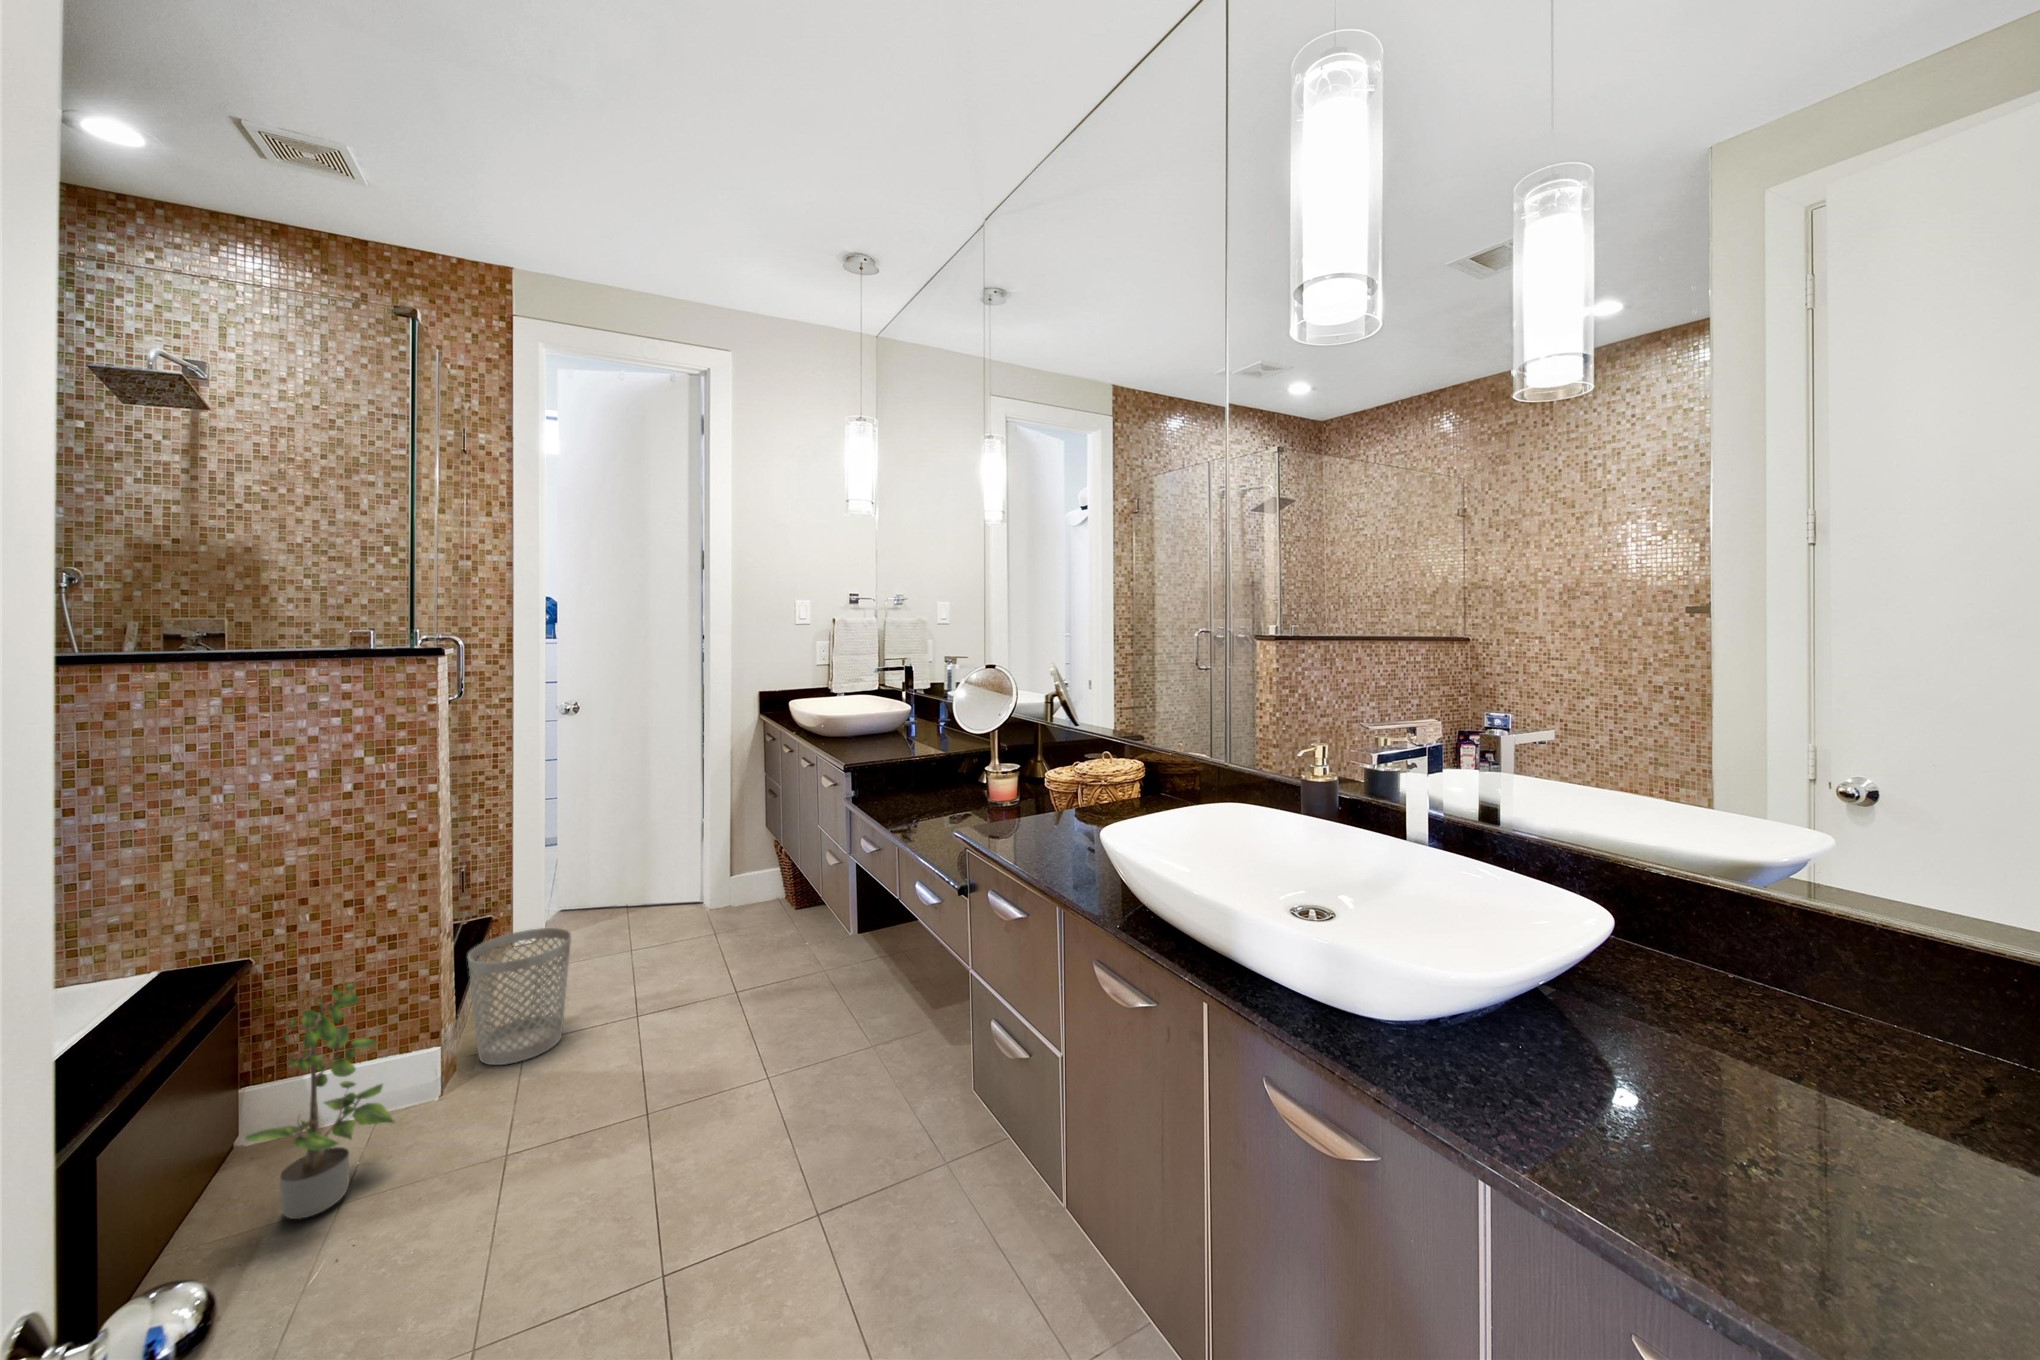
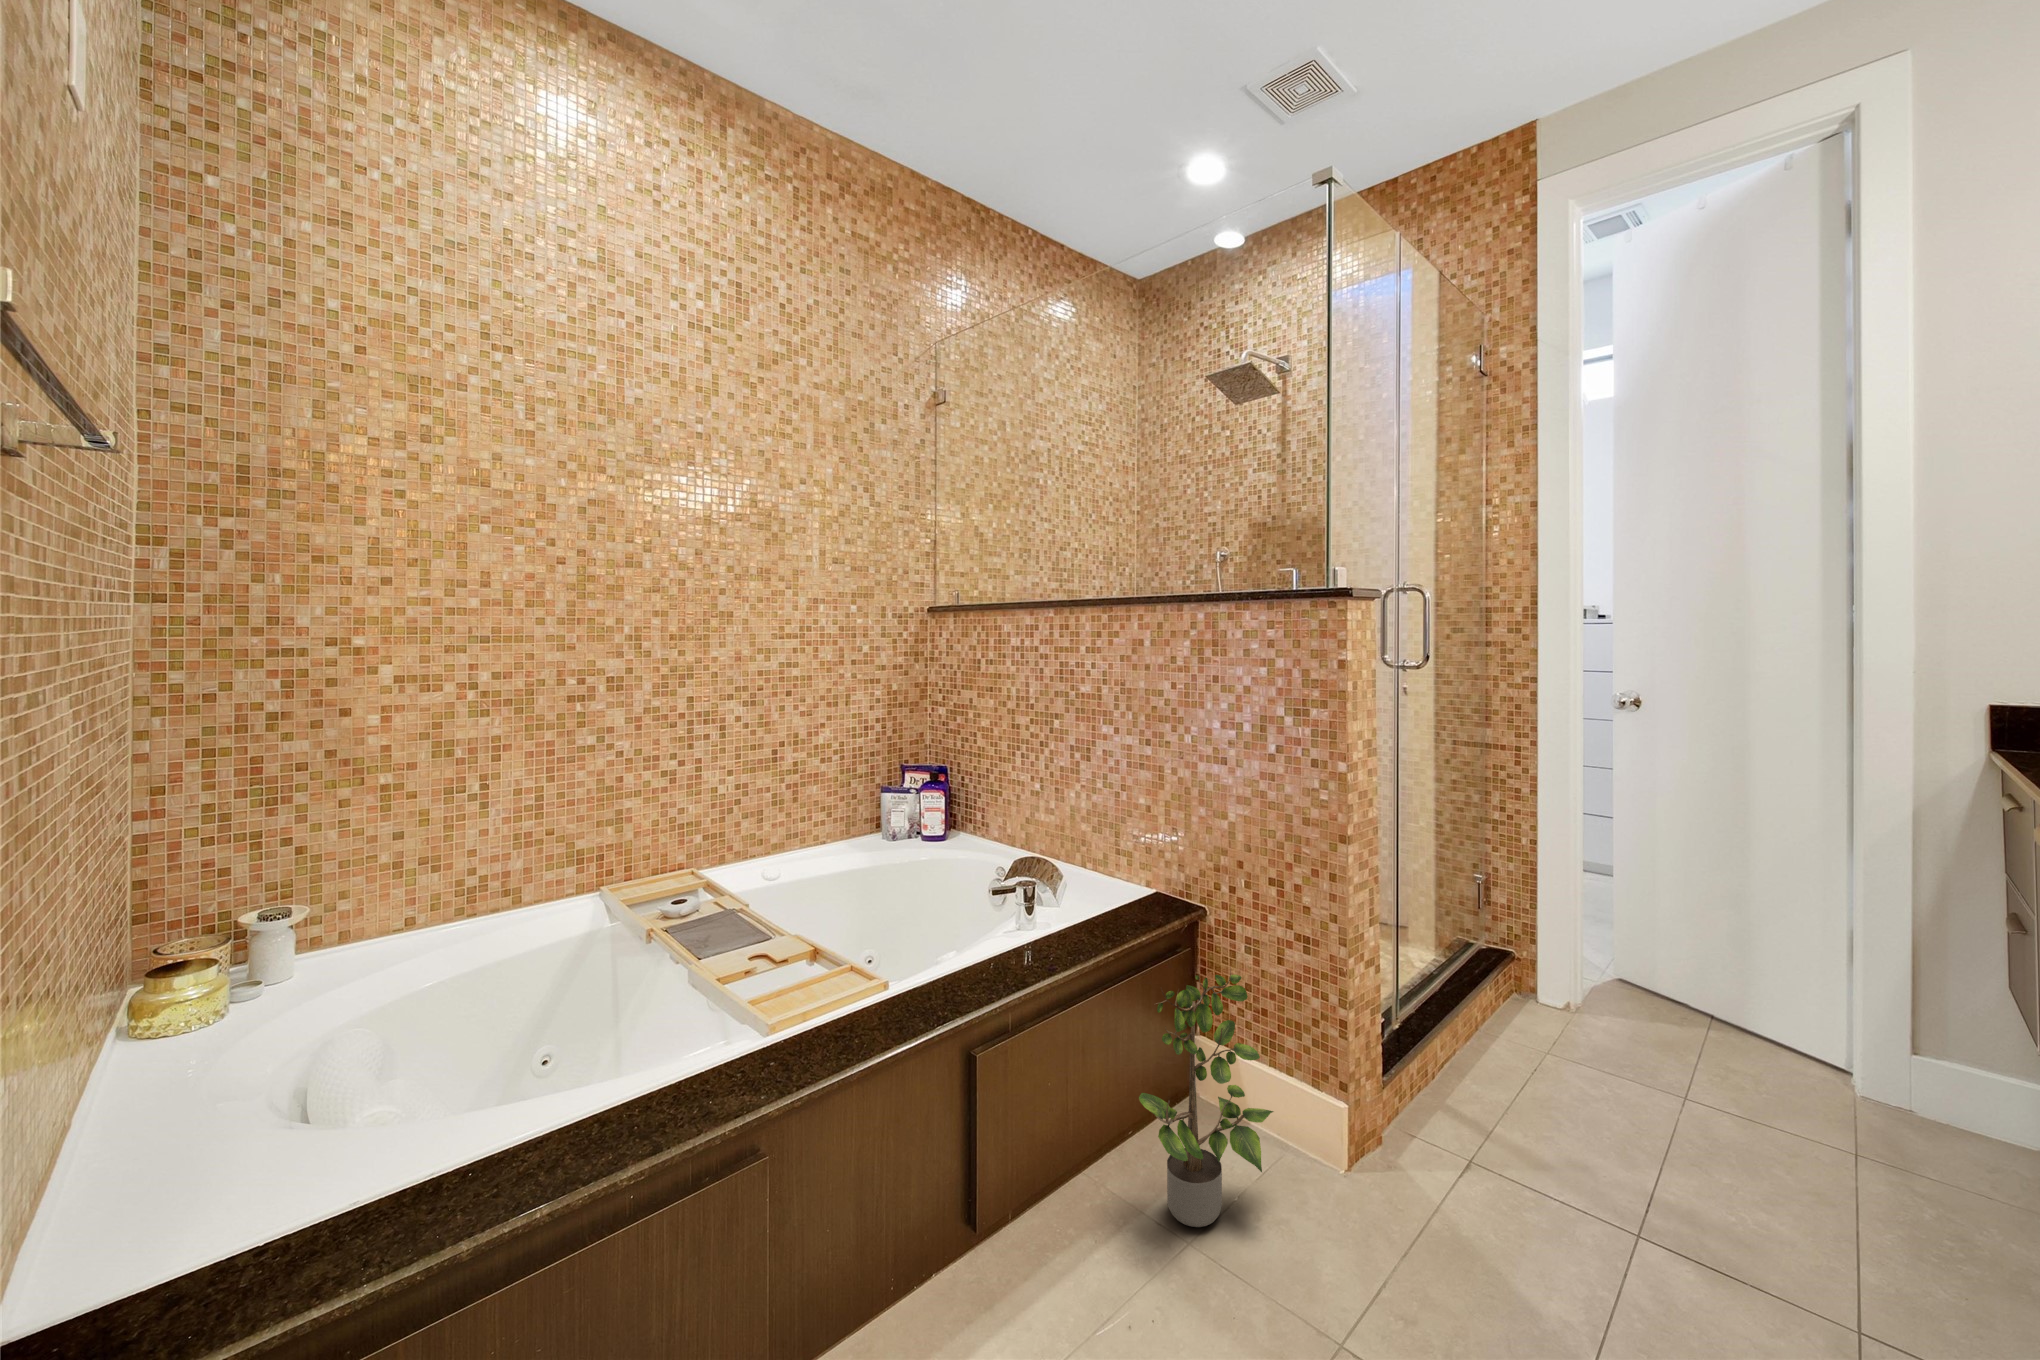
wastebasket: present [468,928,571,1065] -> none [1403,987,1534,1190]

